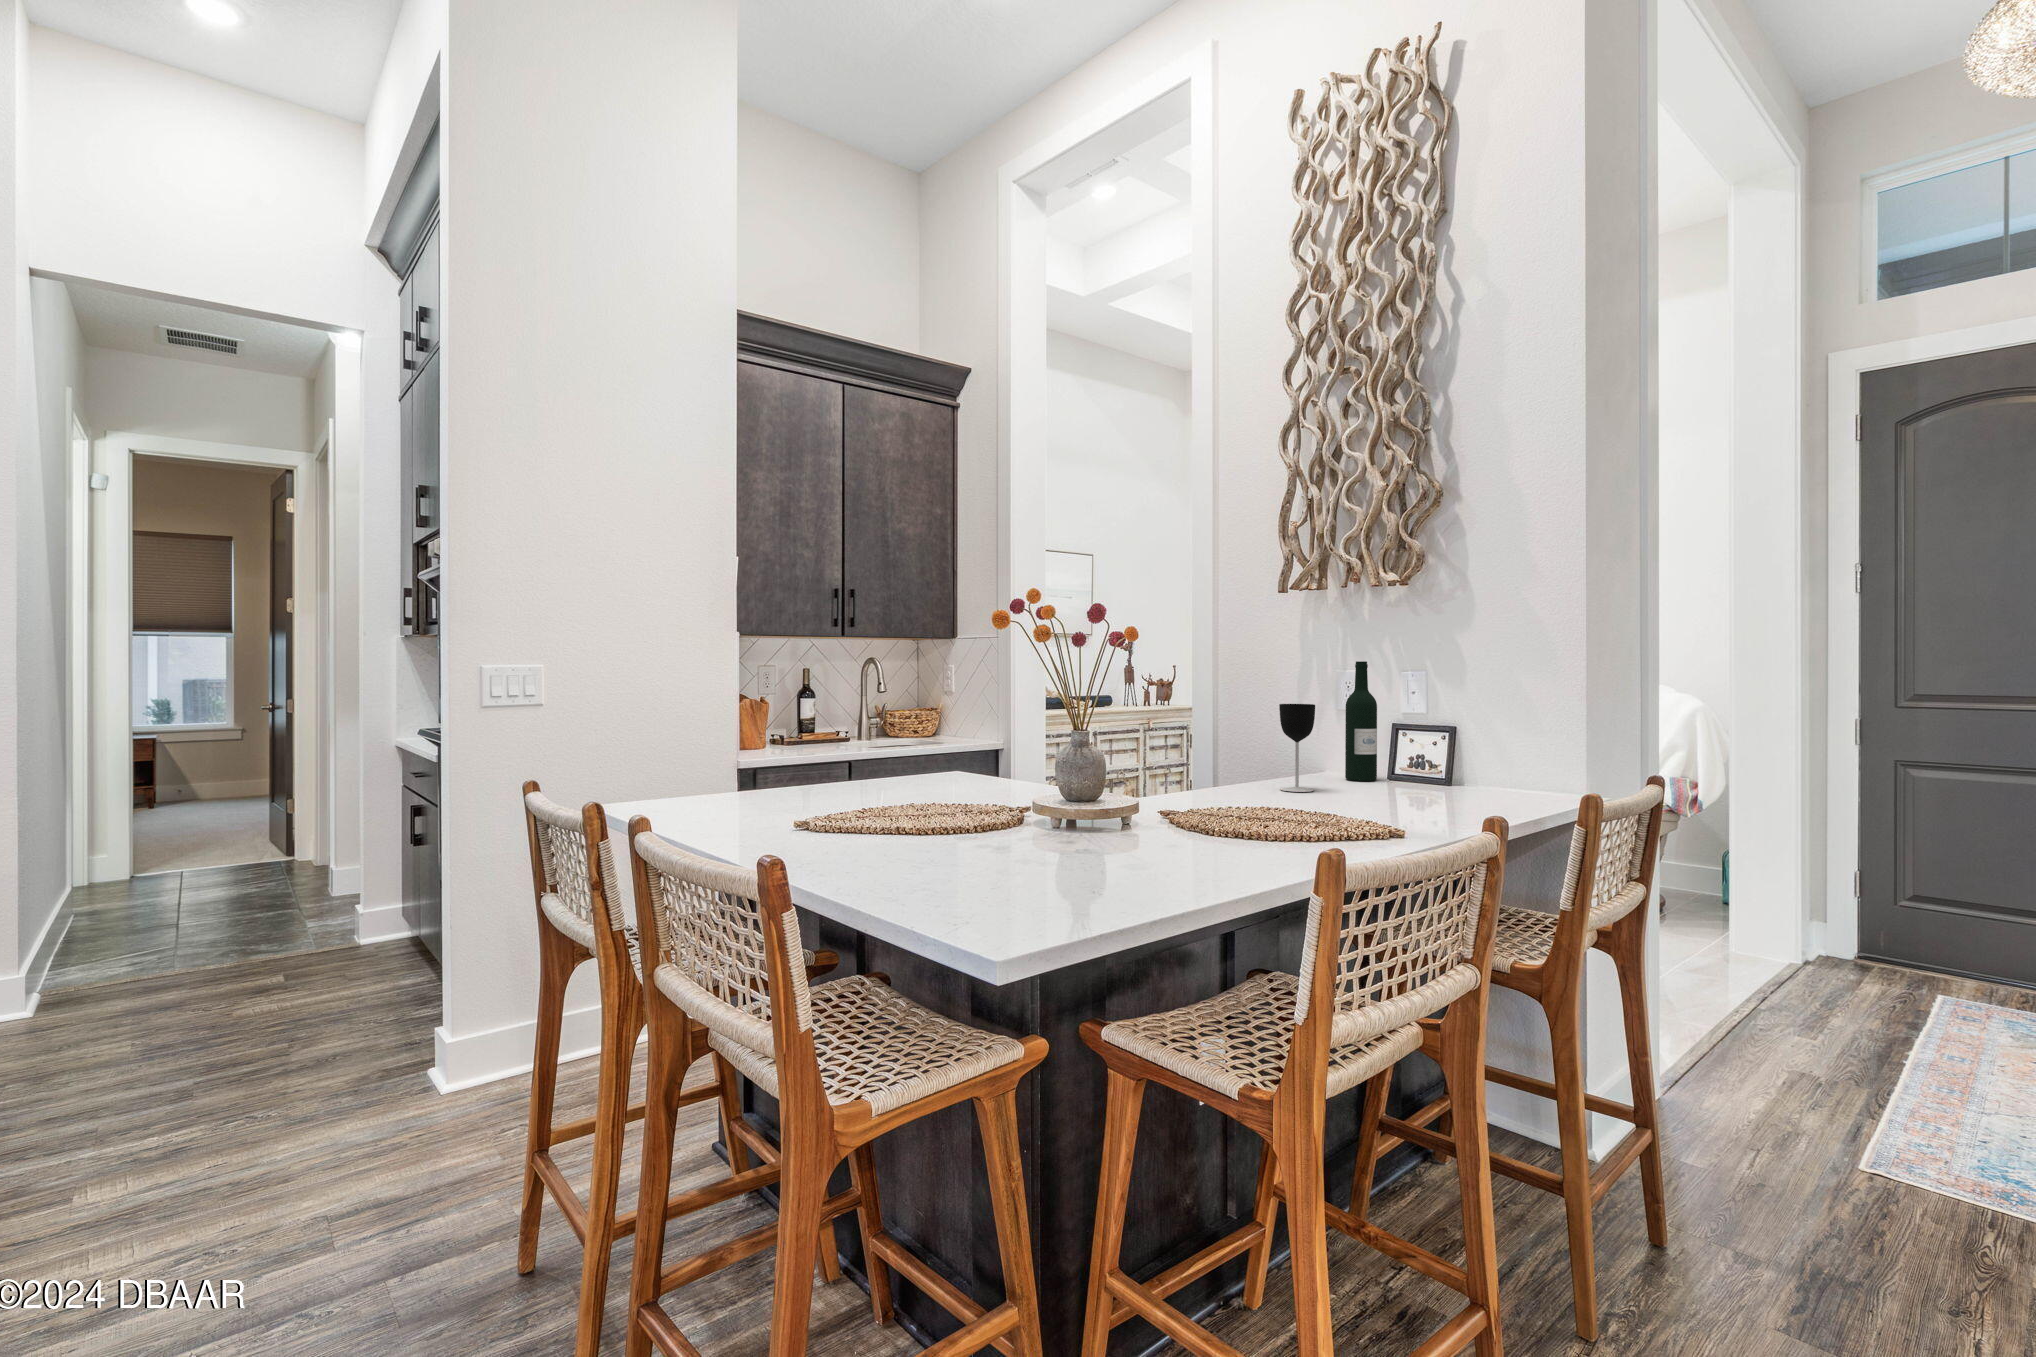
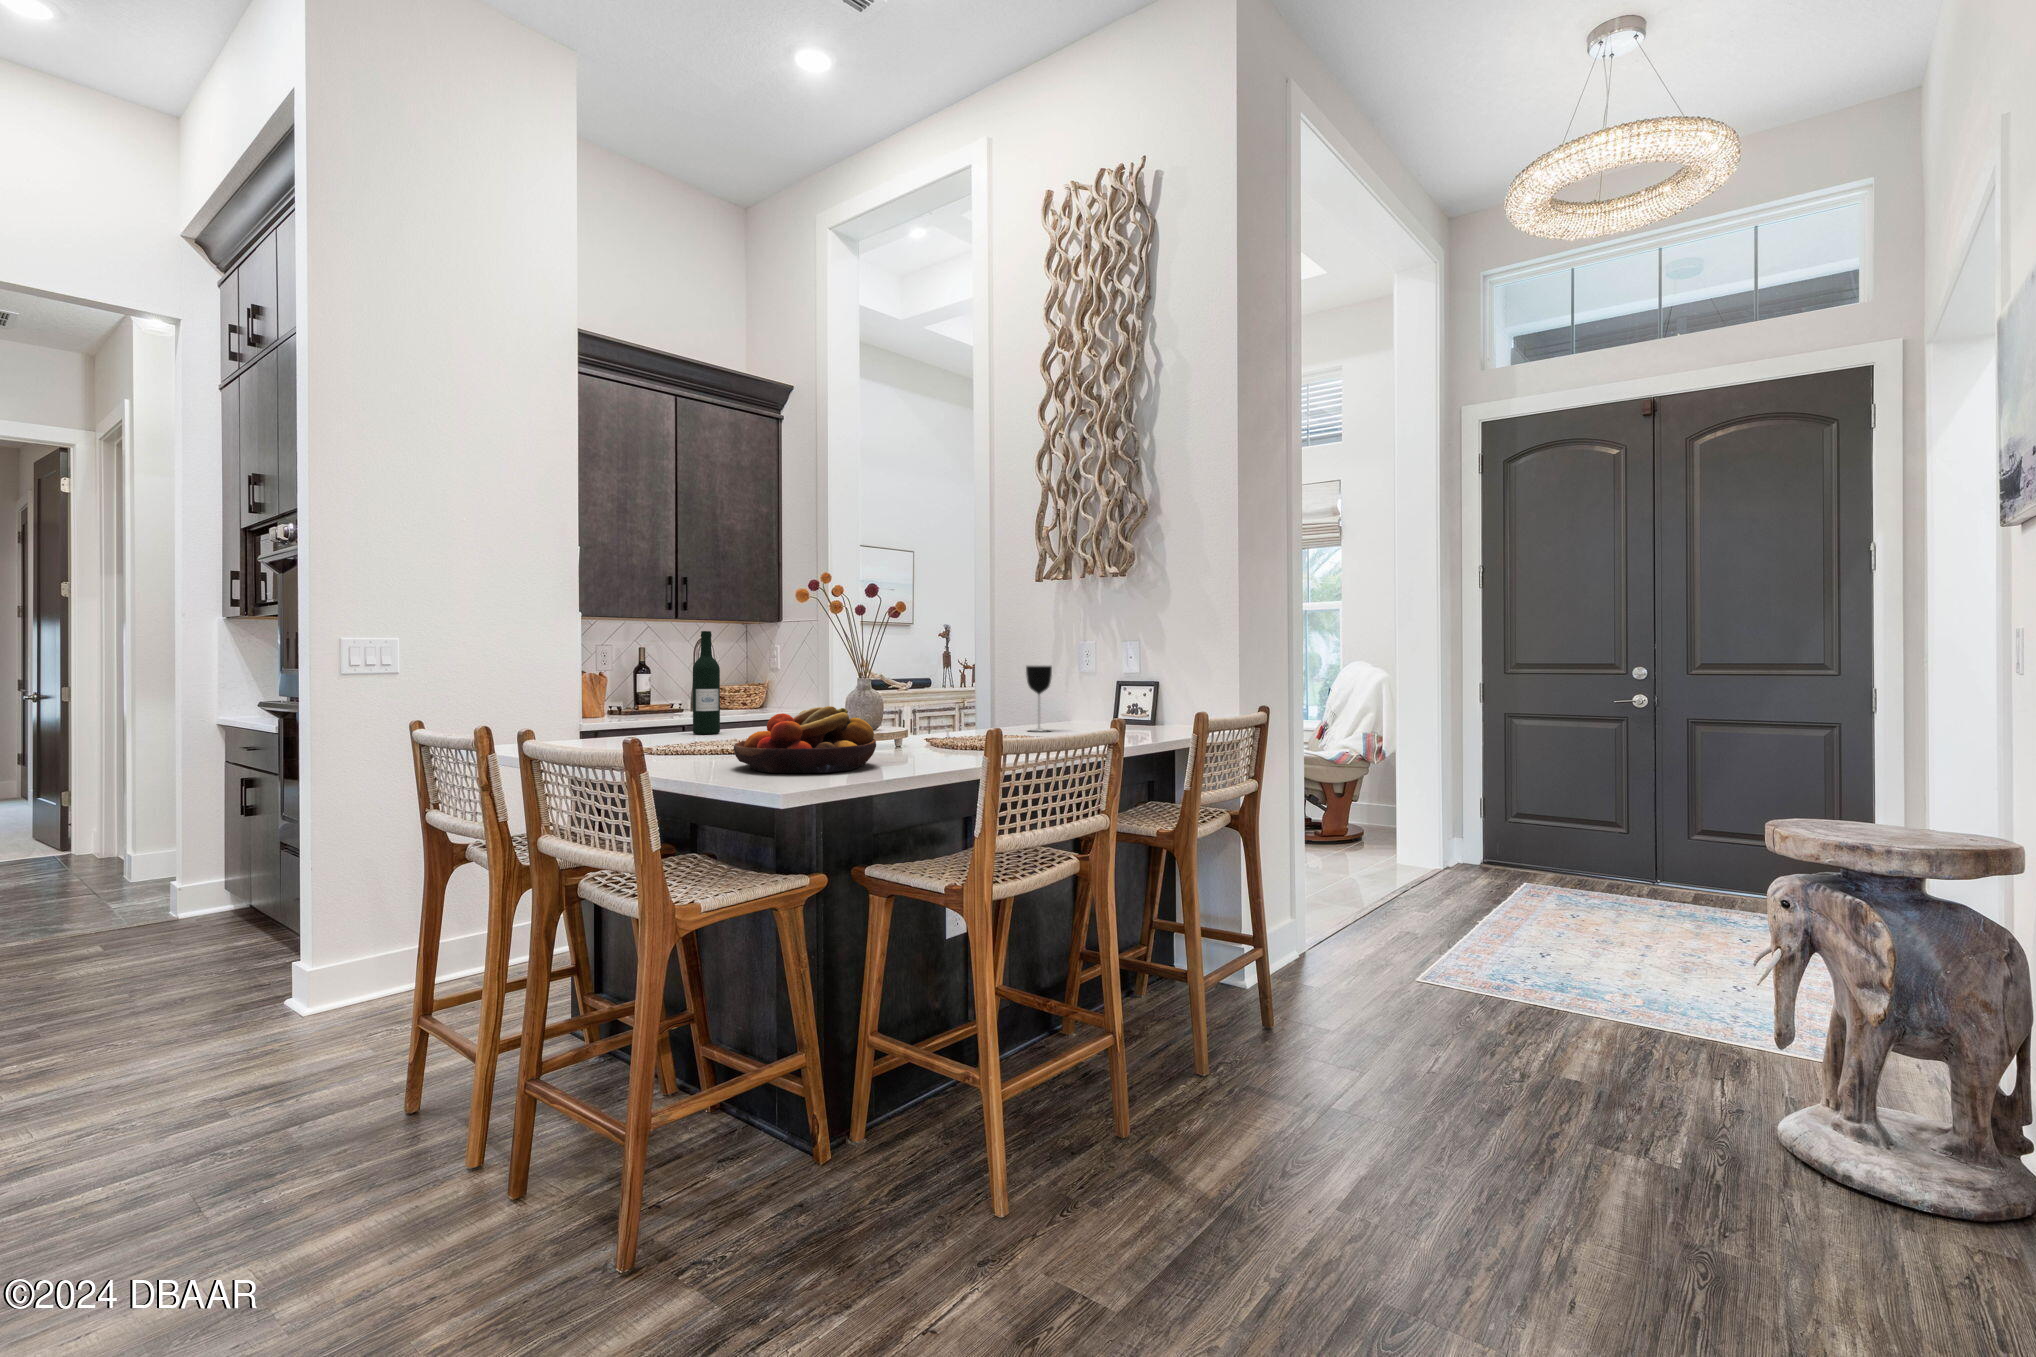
wine bottle: present [1345,661,1377,781] -> present [693,631,720,734]
fruit bowl: none [913,781,1108,886] -> present [734,706,876,773]

